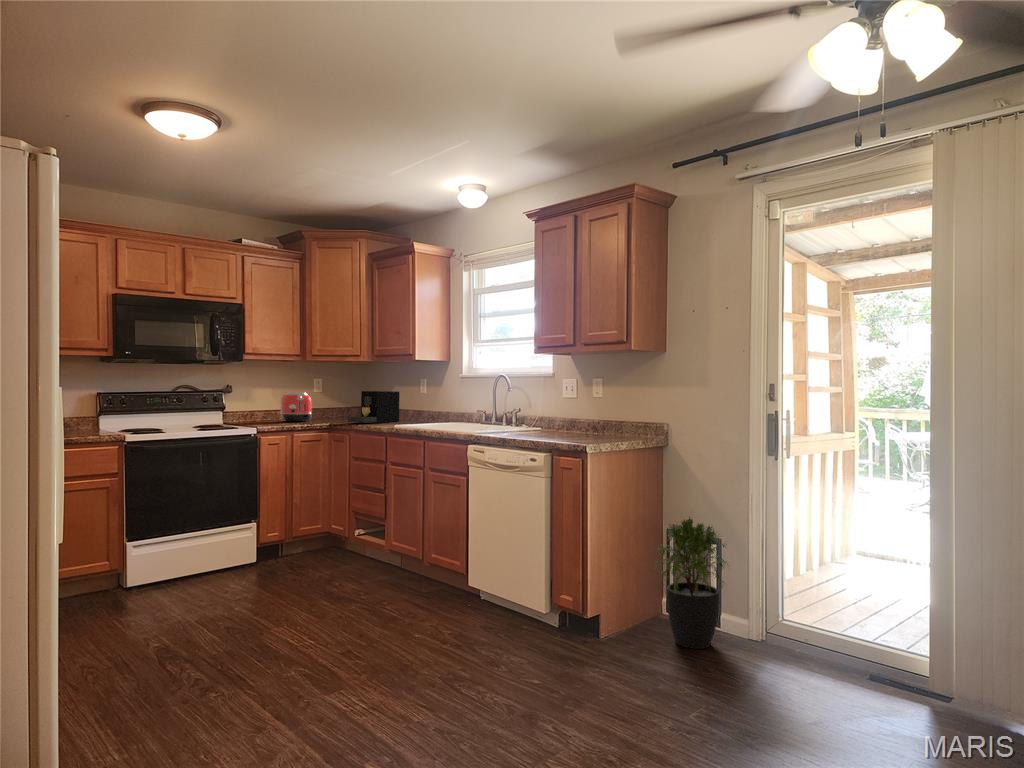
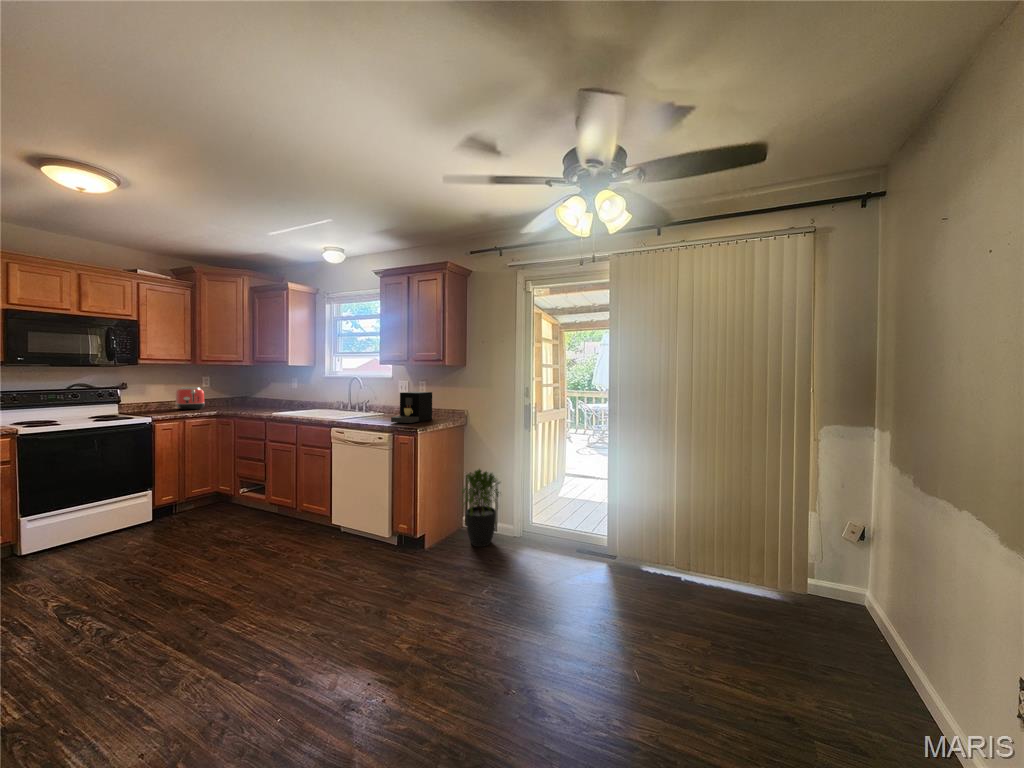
coffee maker: present [348,391,399,423] -> present [391,392,432,423]

